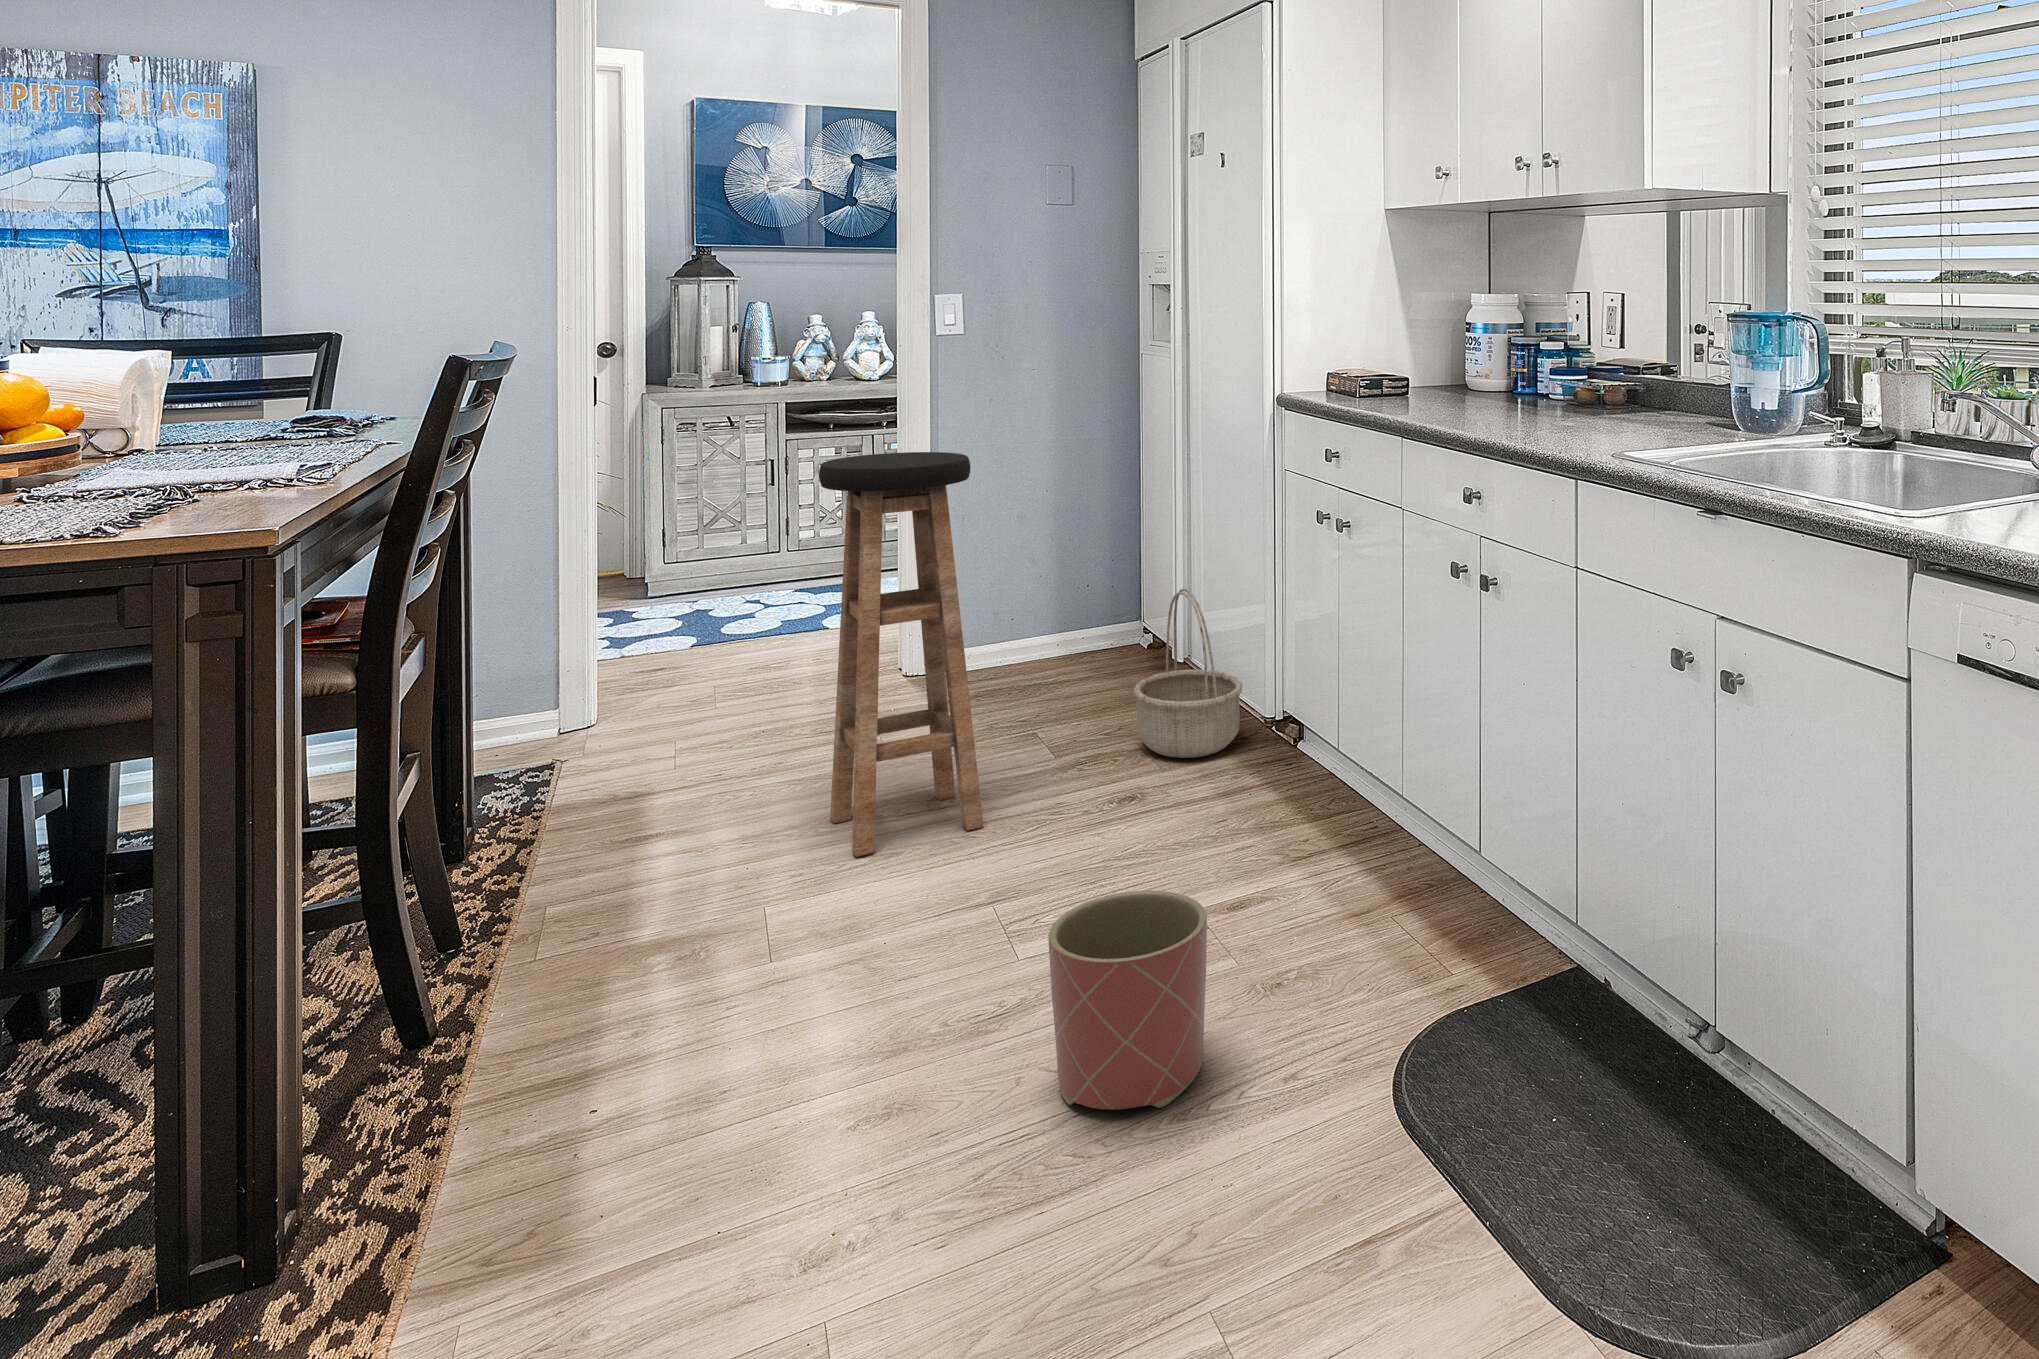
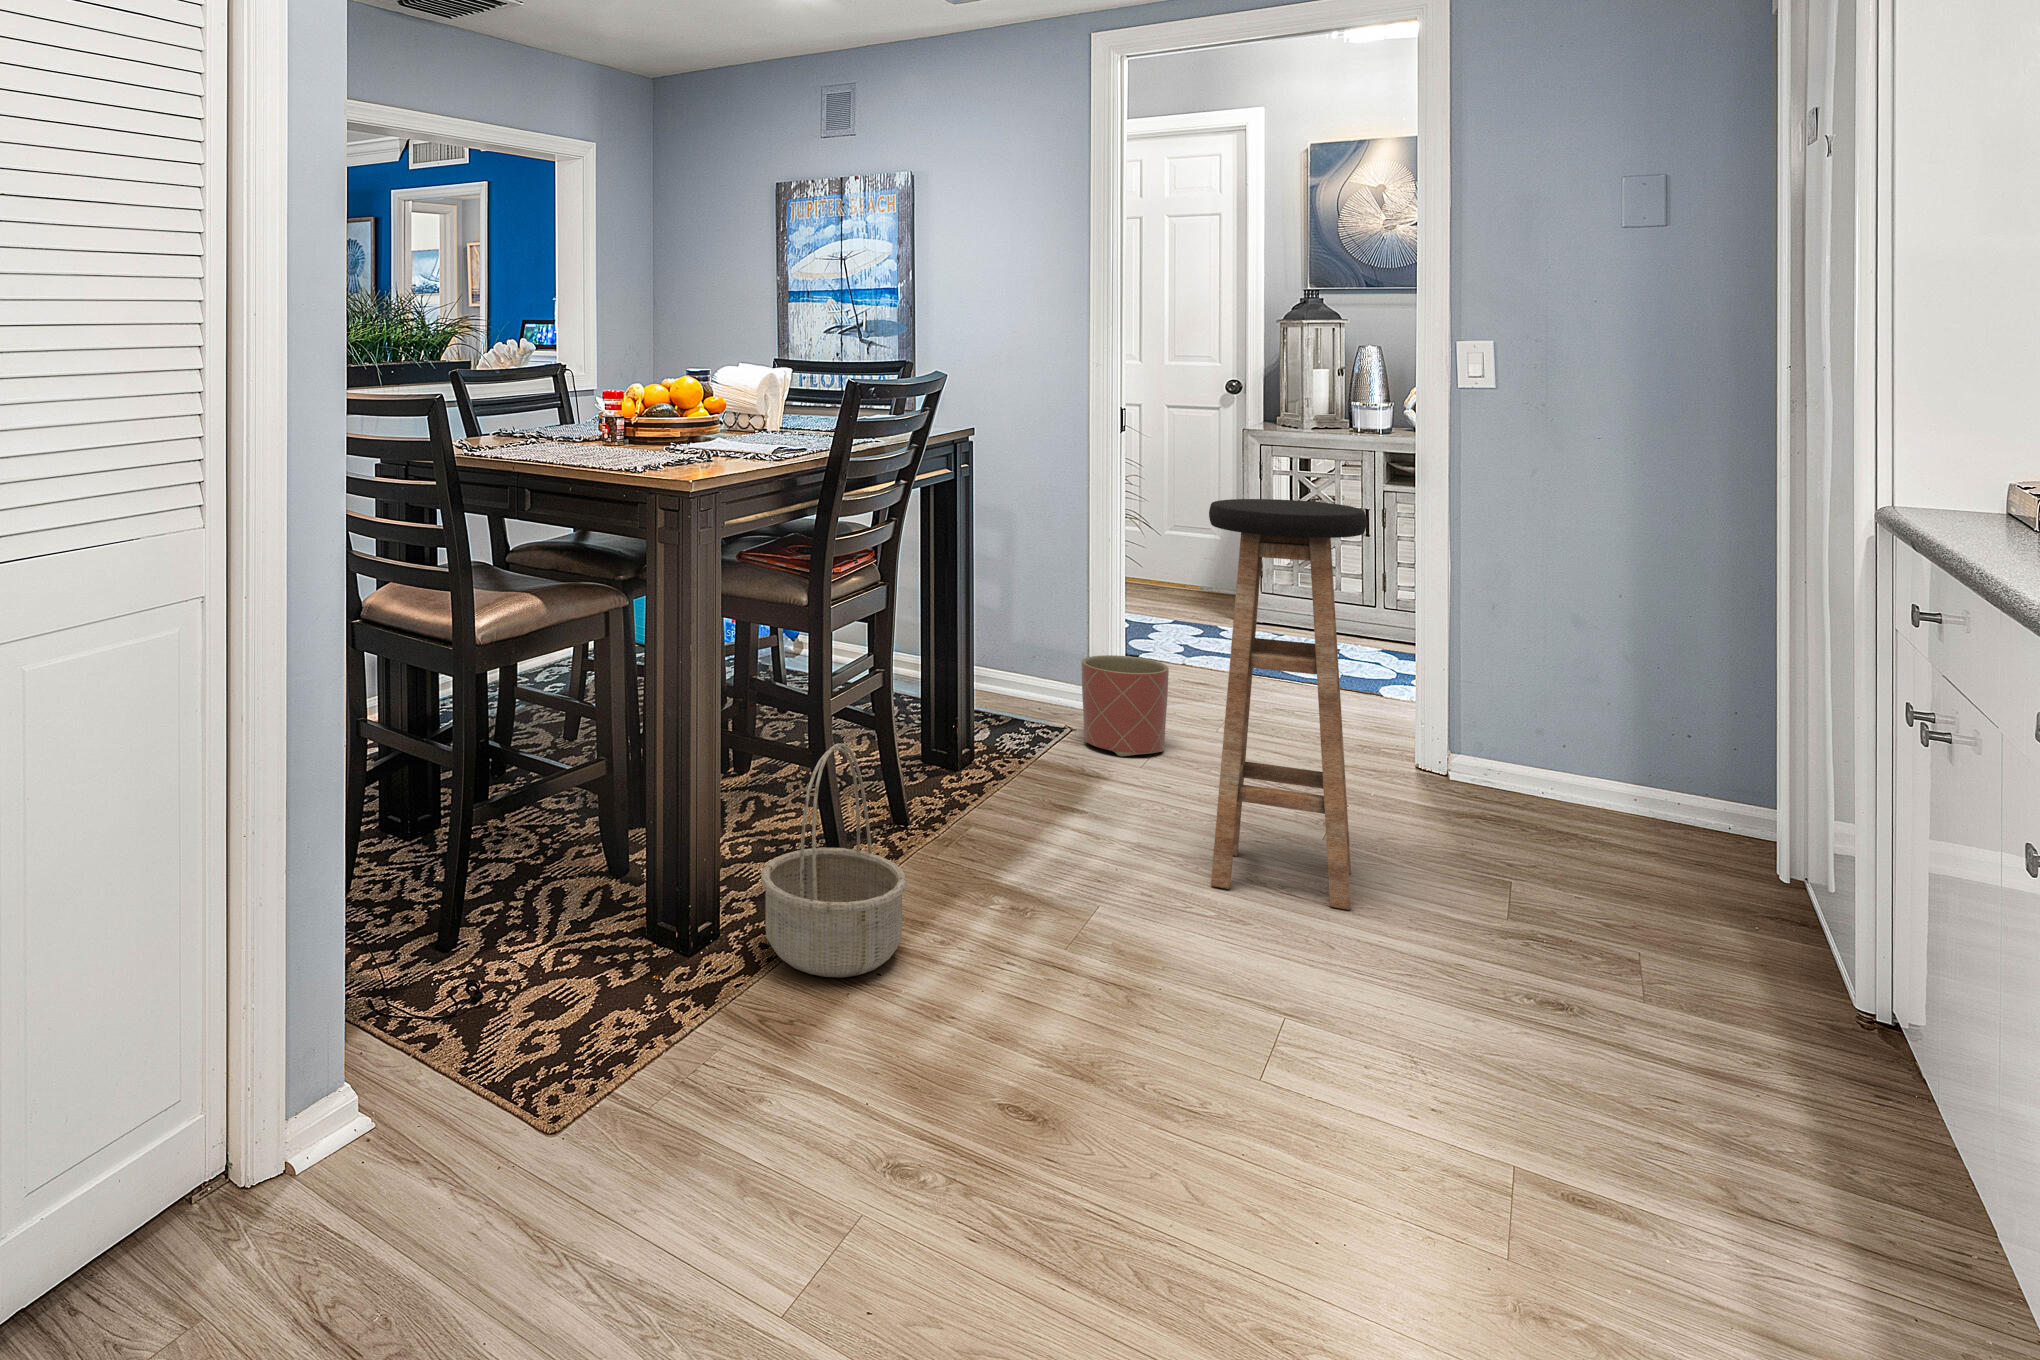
basket: present [1133,588,1242,758] -> present [761,744,907,977]
planter: present [1048,891,1207,1110] -> present [1081,655,1169,756]

